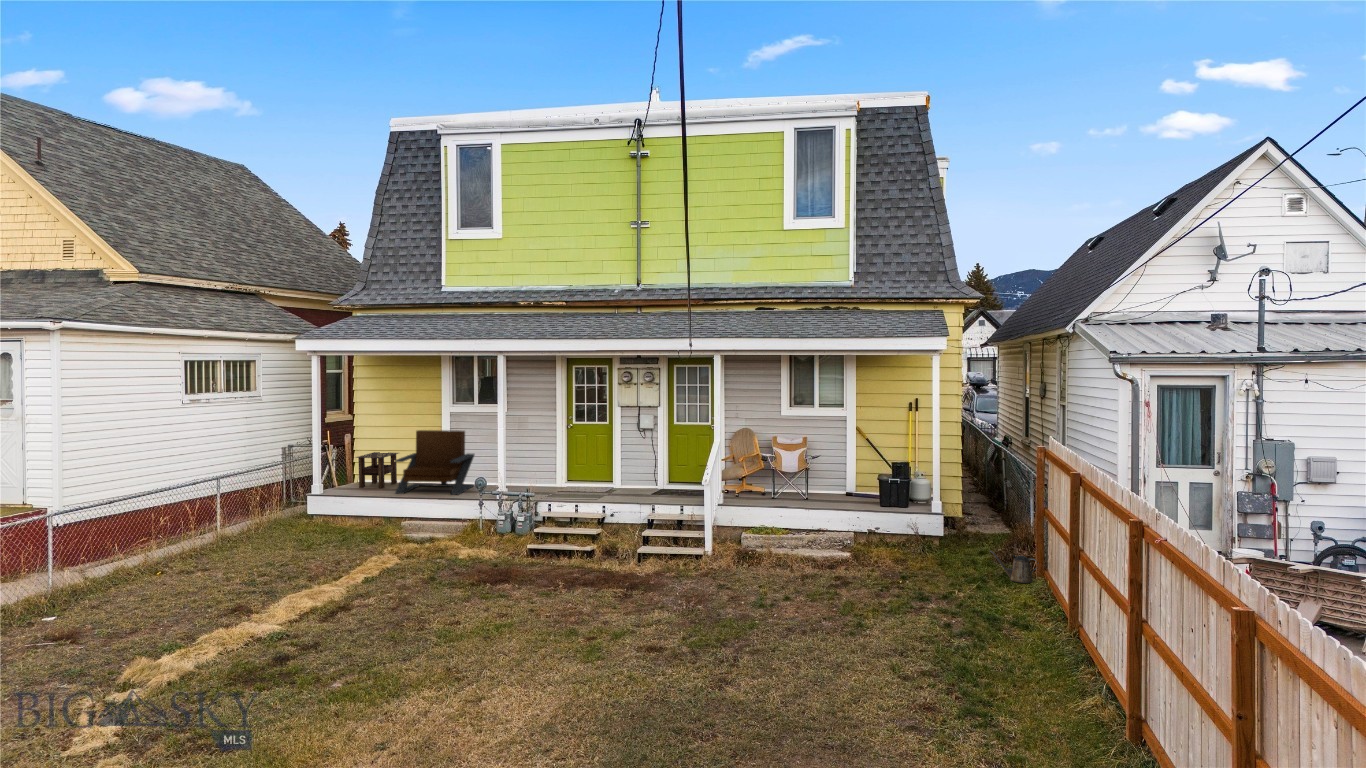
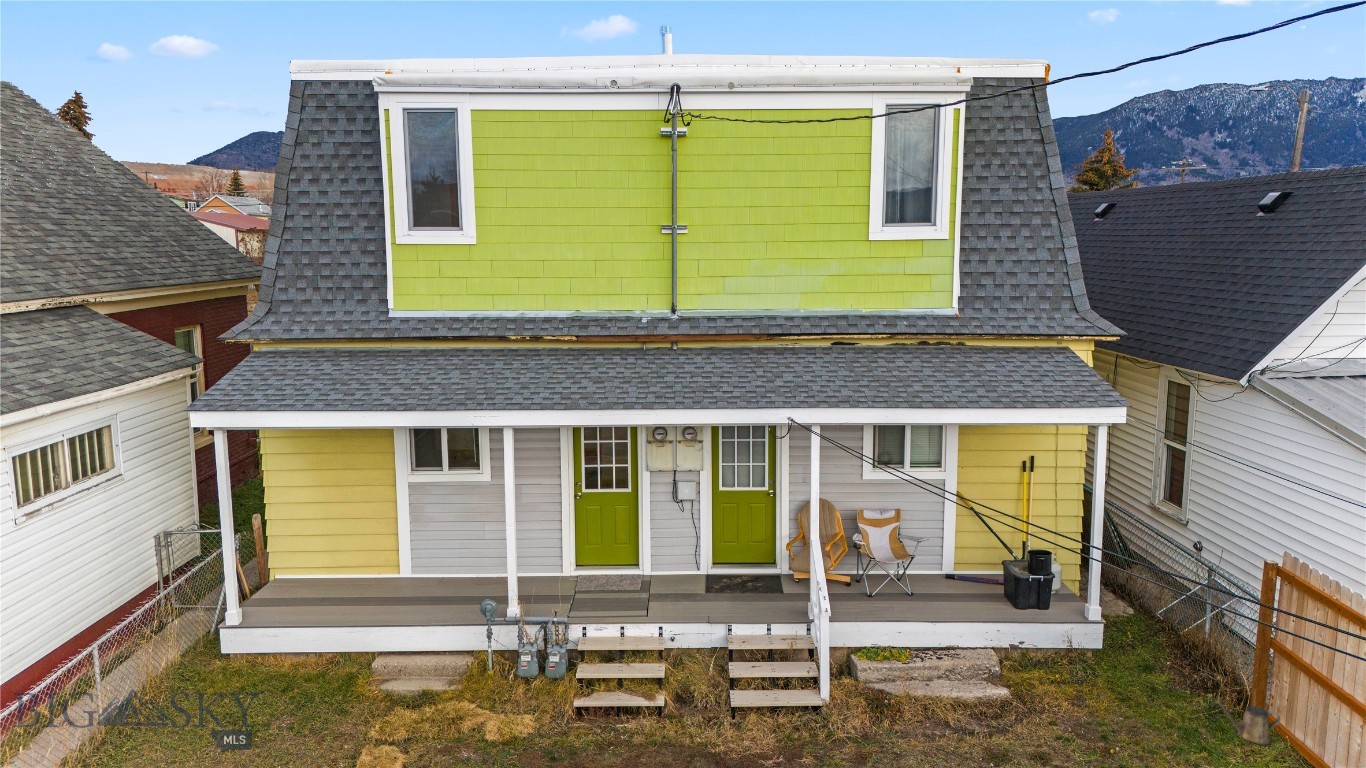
lounge chair: present [395,430,474,495] -> none [343,511,452,616]
side table: present [356,452,398,488] -> none [277,541,341,601]

